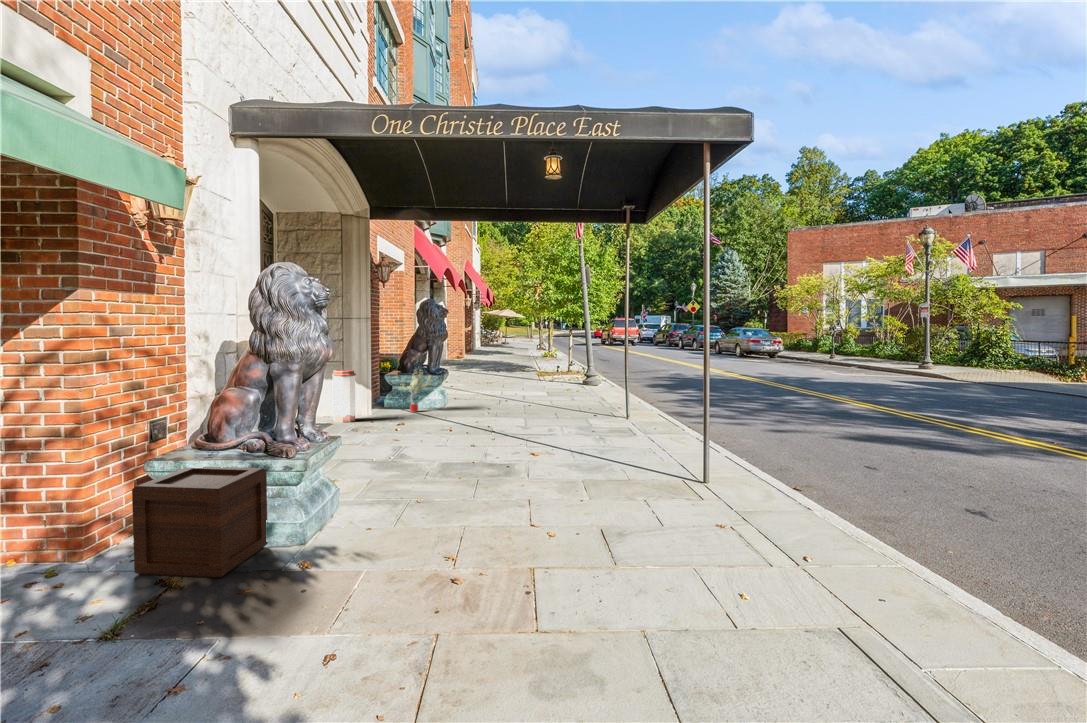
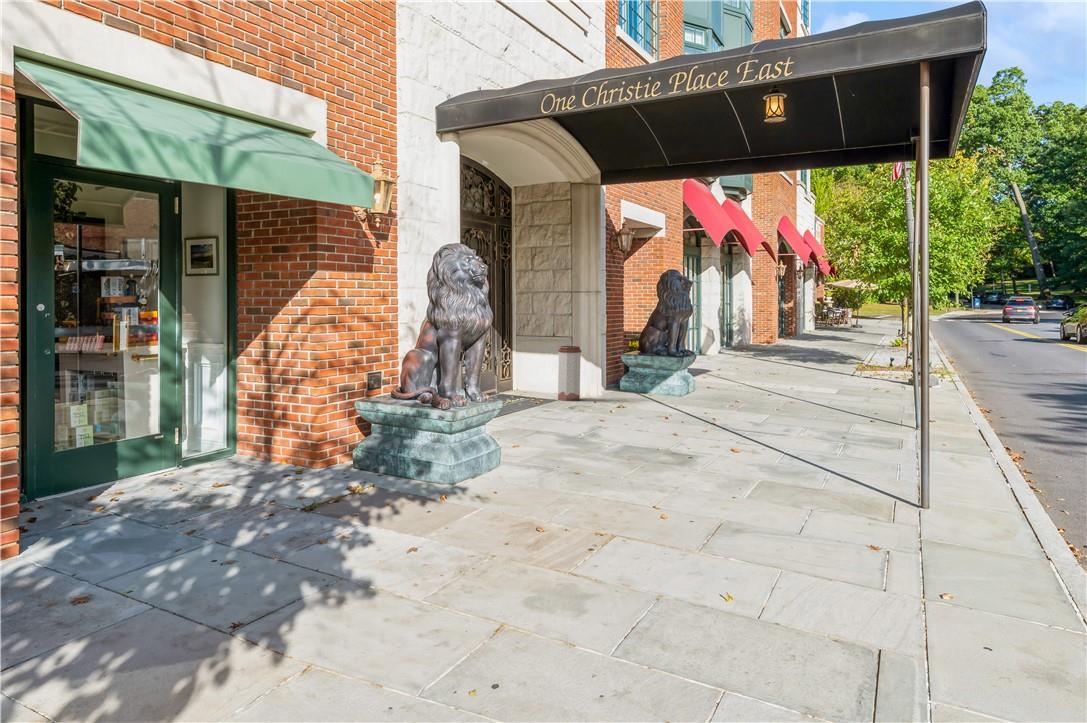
potted tree: present [398,370,431,412] -> none [630,349,668,397]
wooden crate: present [132,467,268,578] -> none [343,408,436,487]

